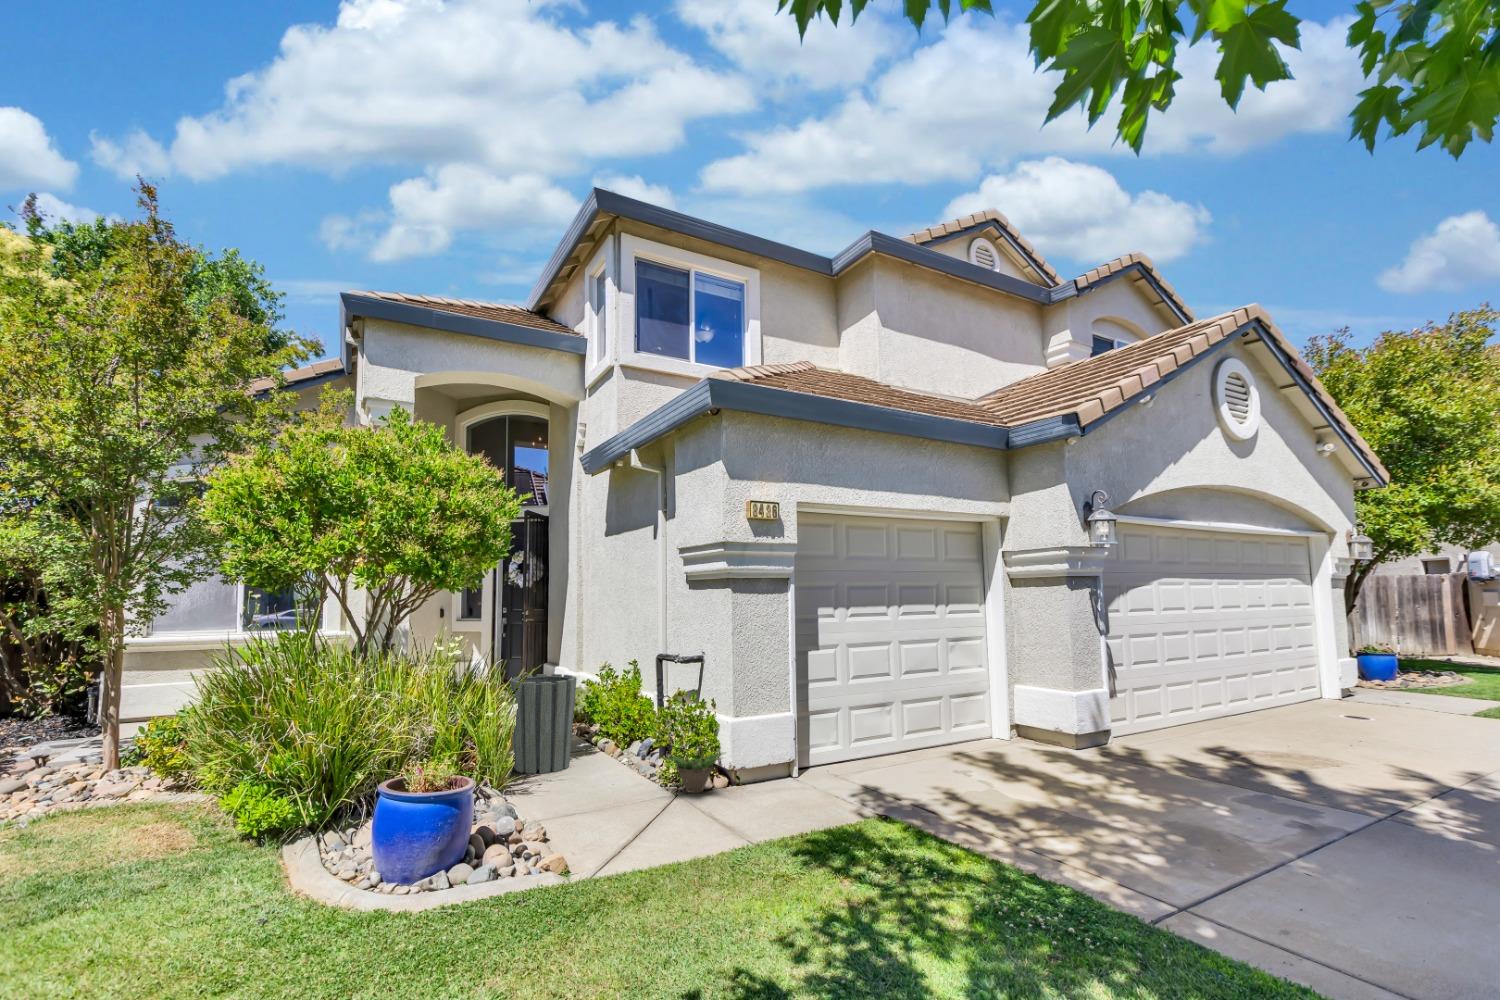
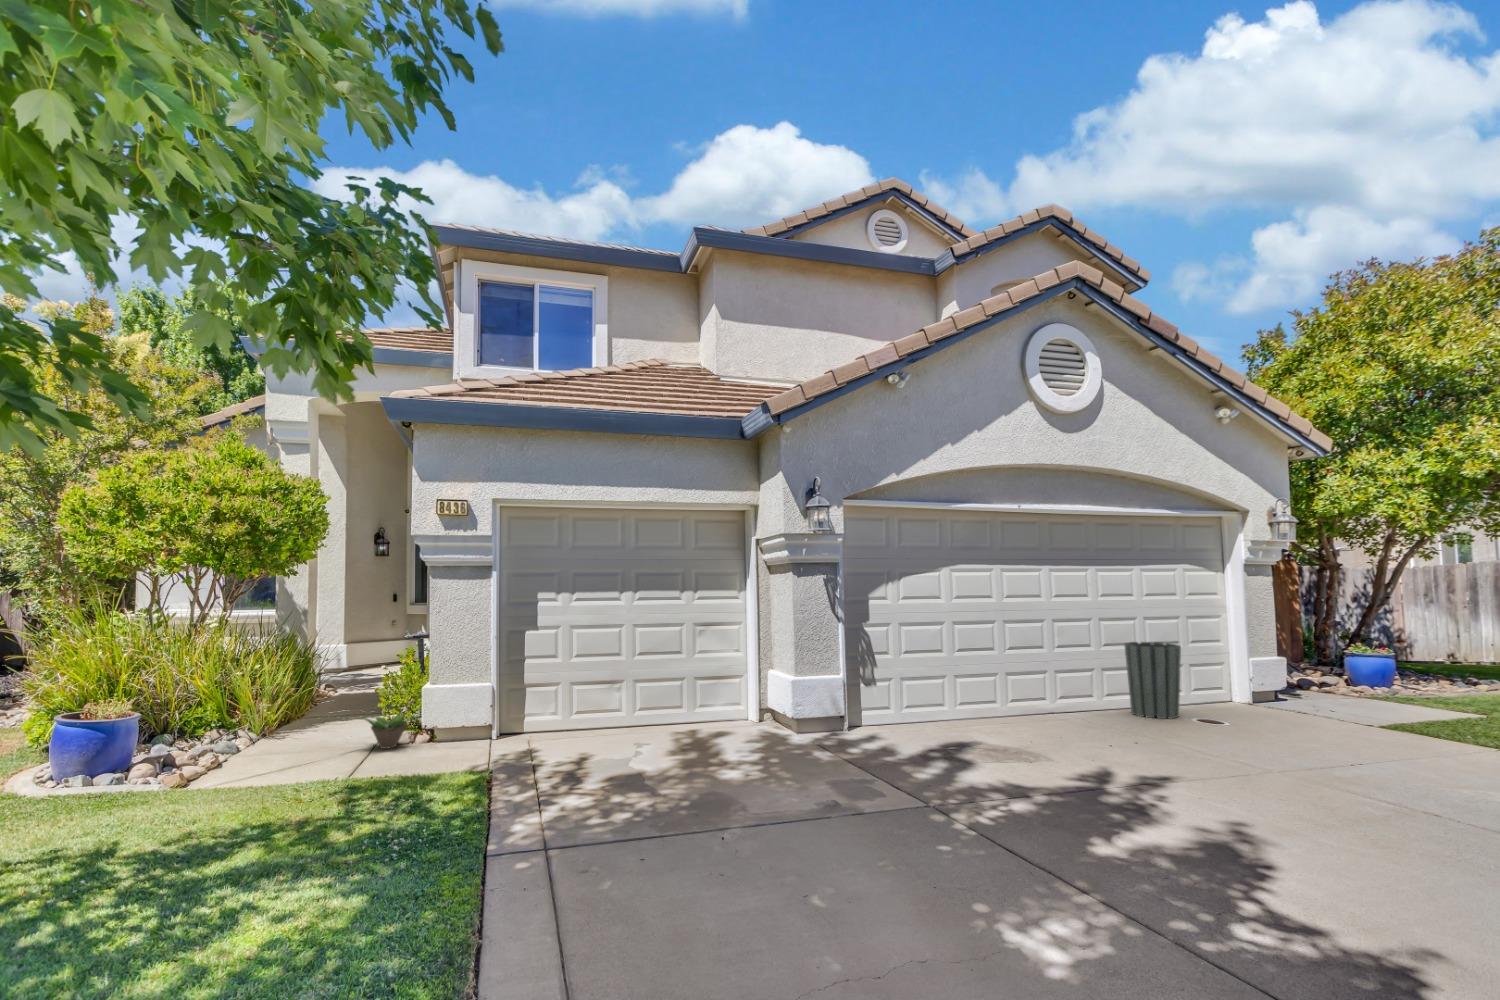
trash can: present [511,674,577,774] -> present [1124,642,1181,719]

